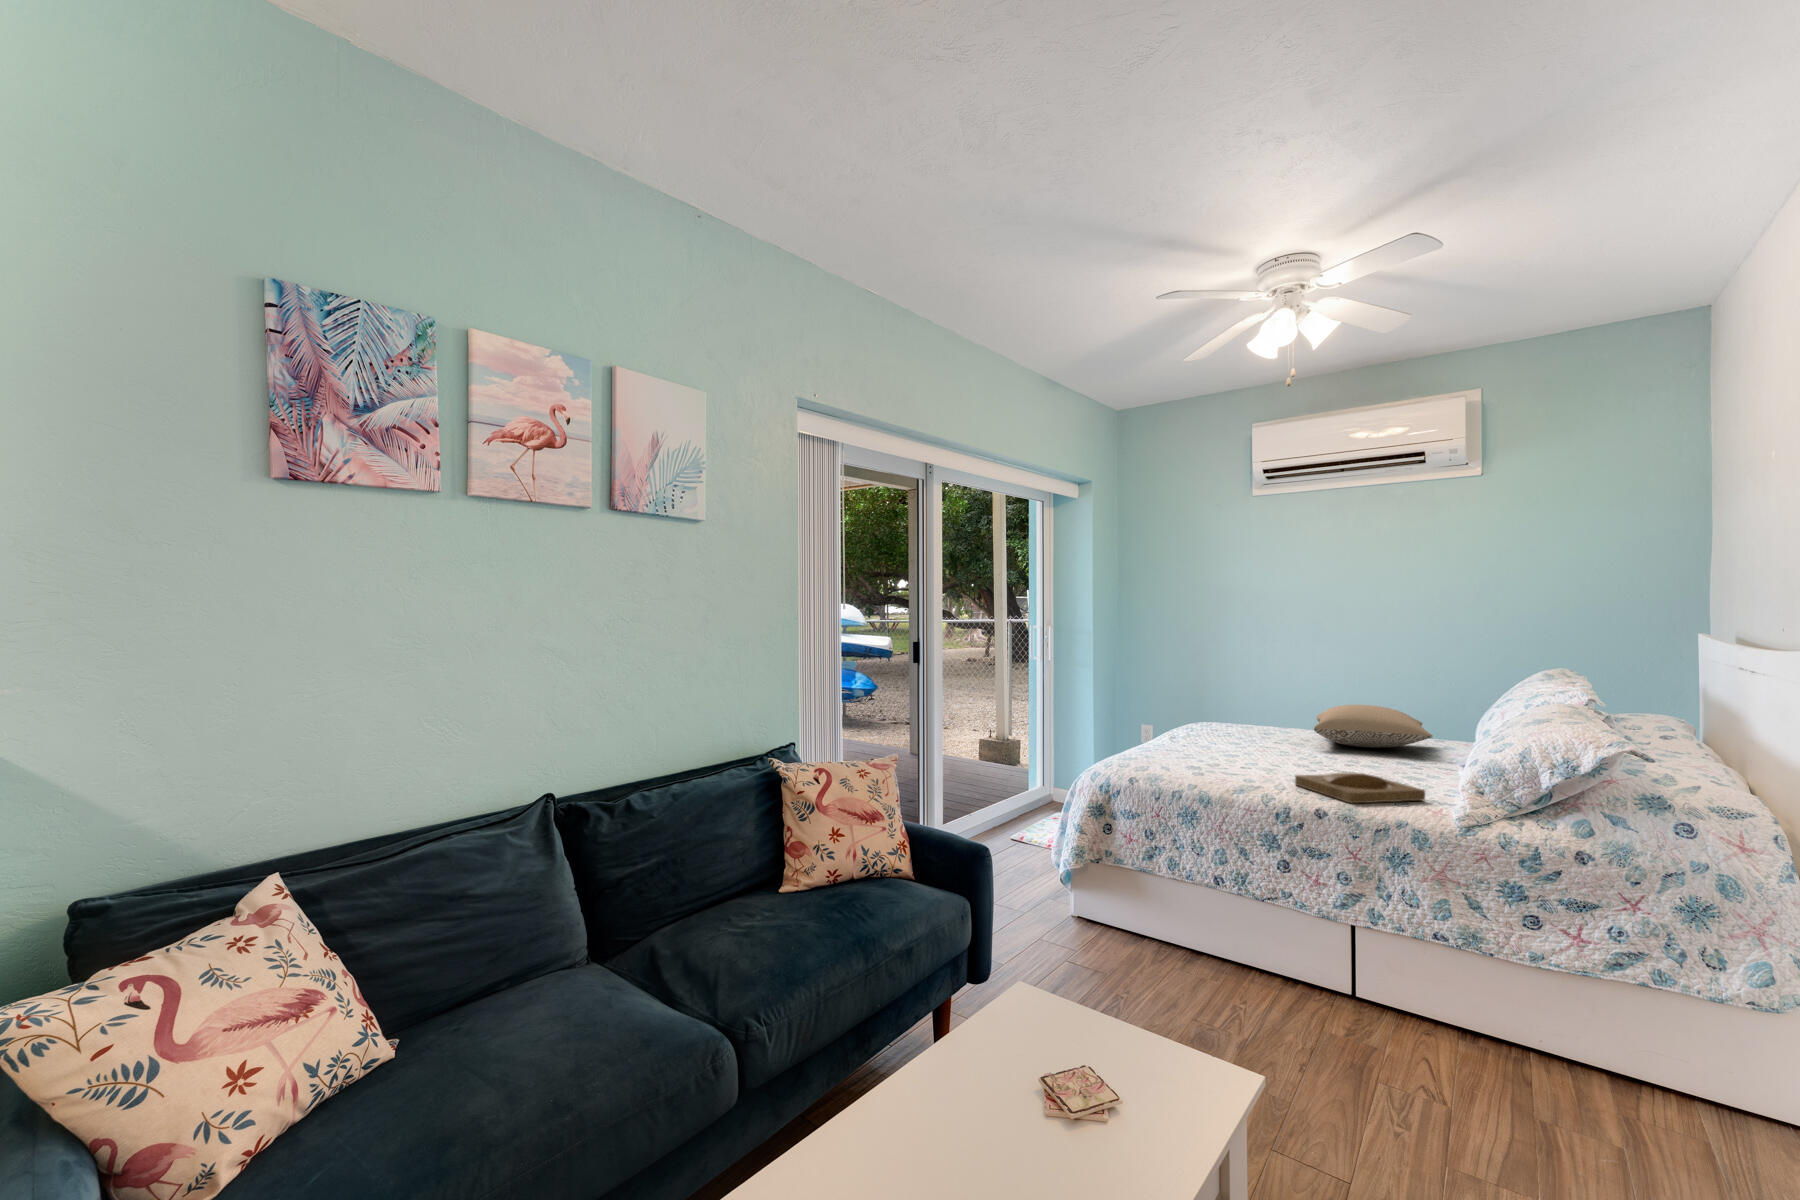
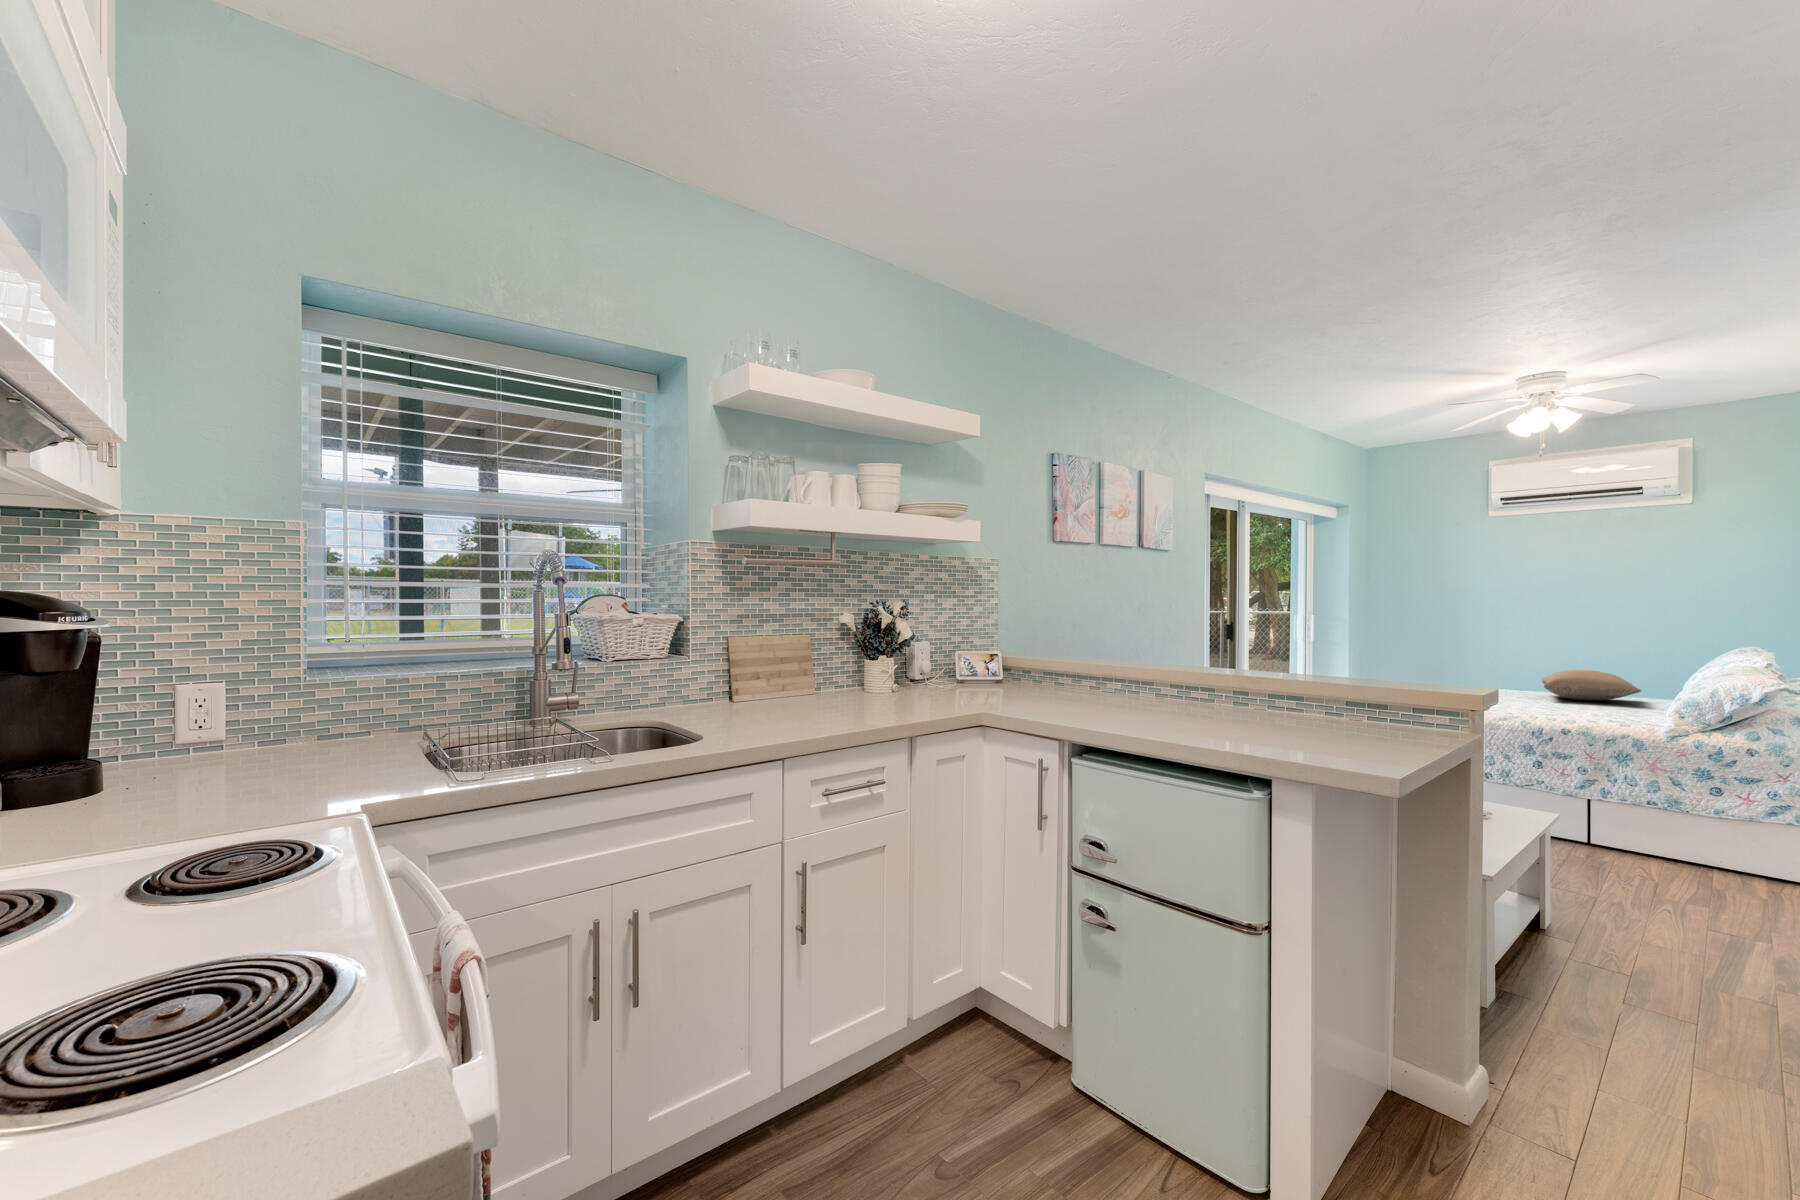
tray: present [1295,773,1425,804] -> none [1543,709,1640,725]

